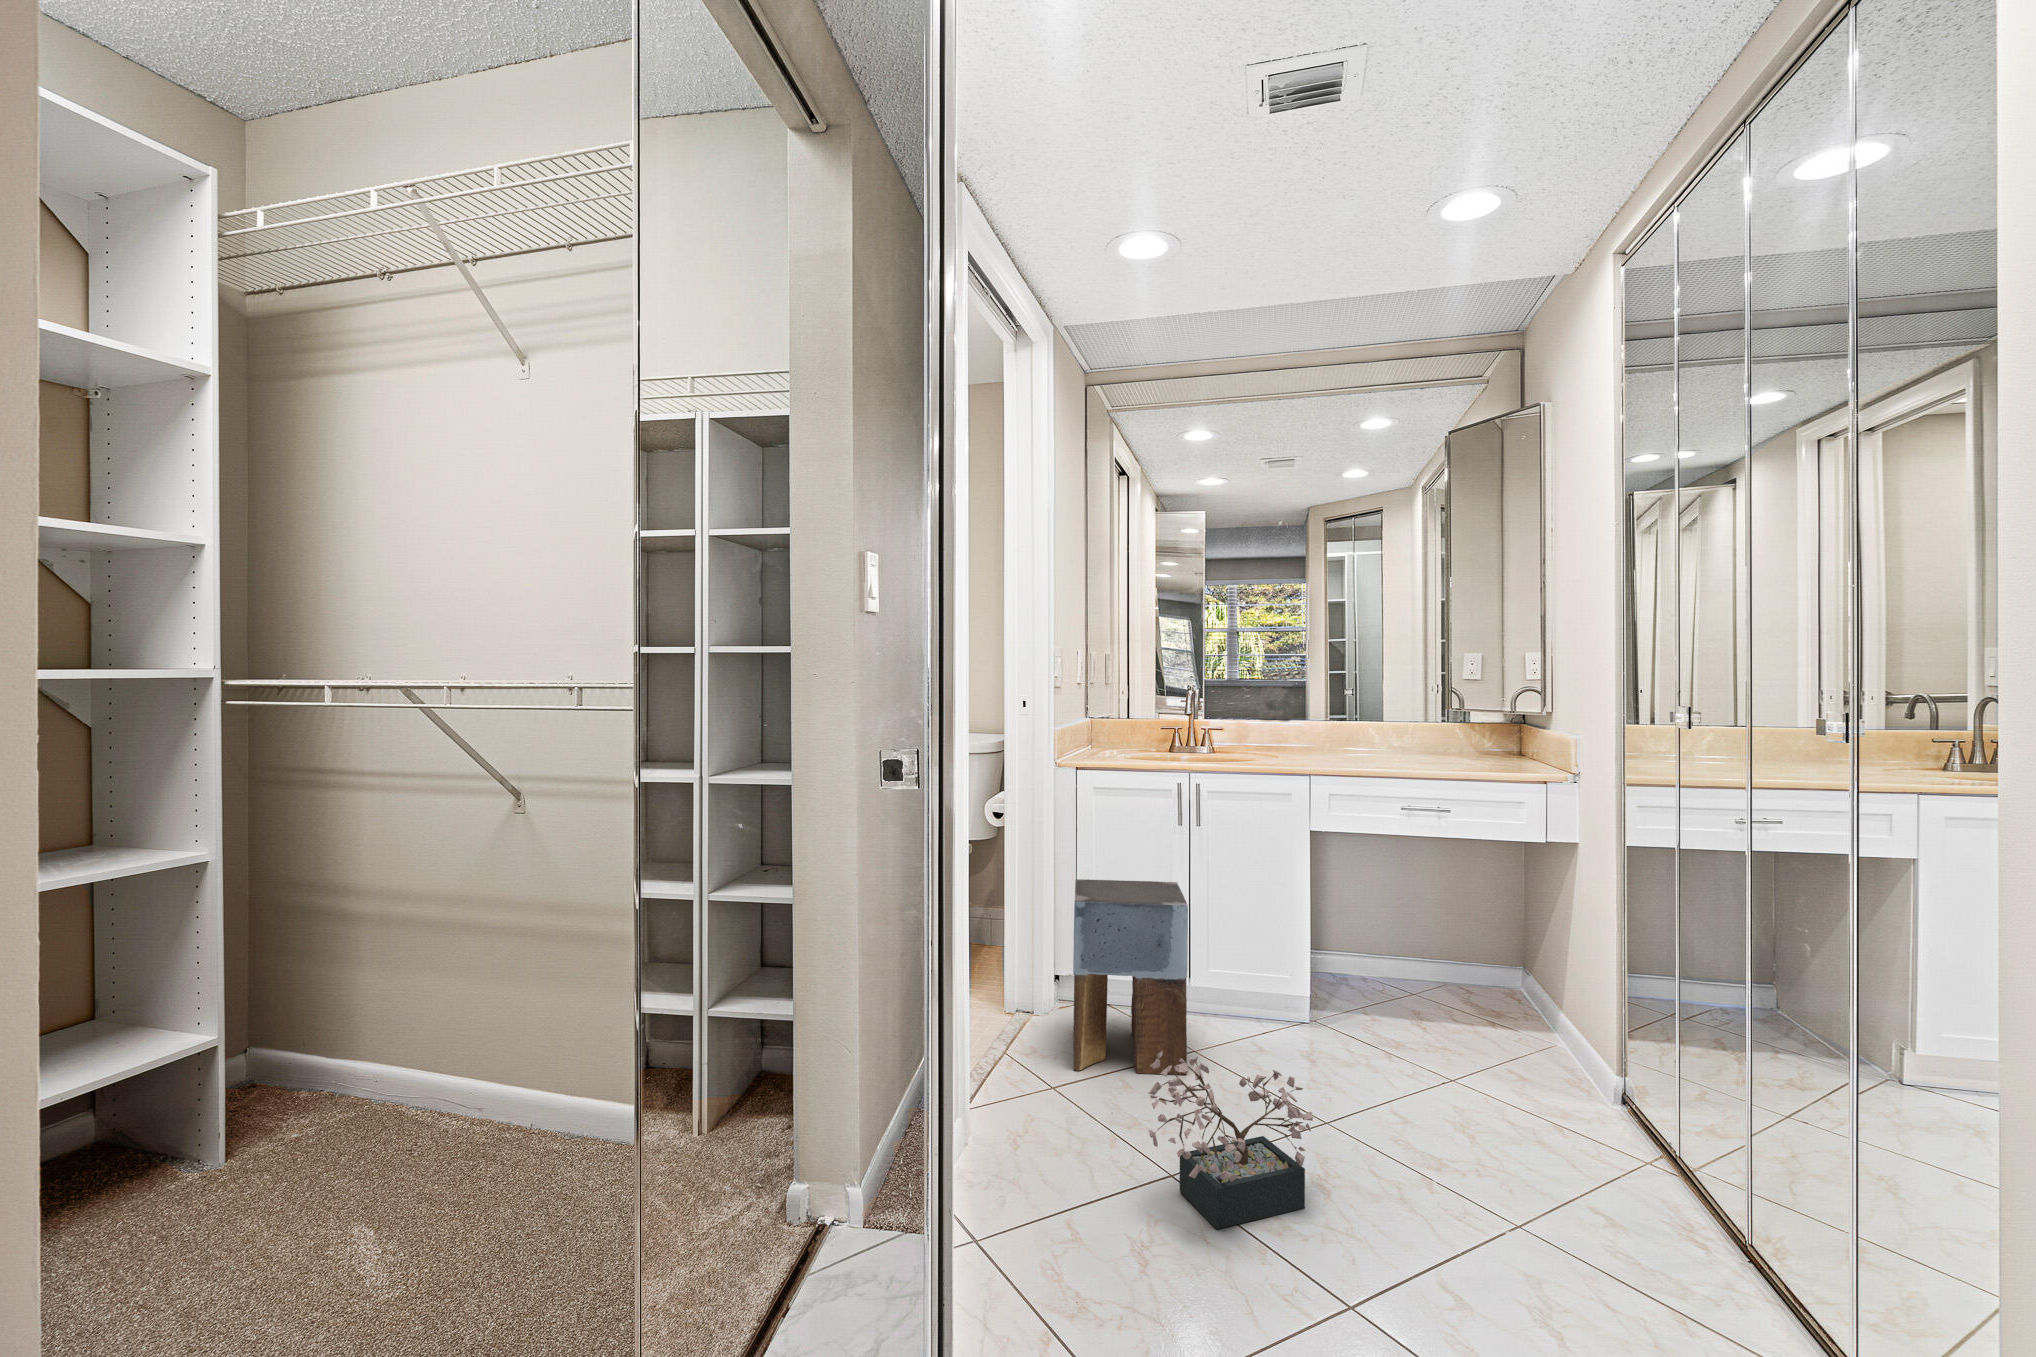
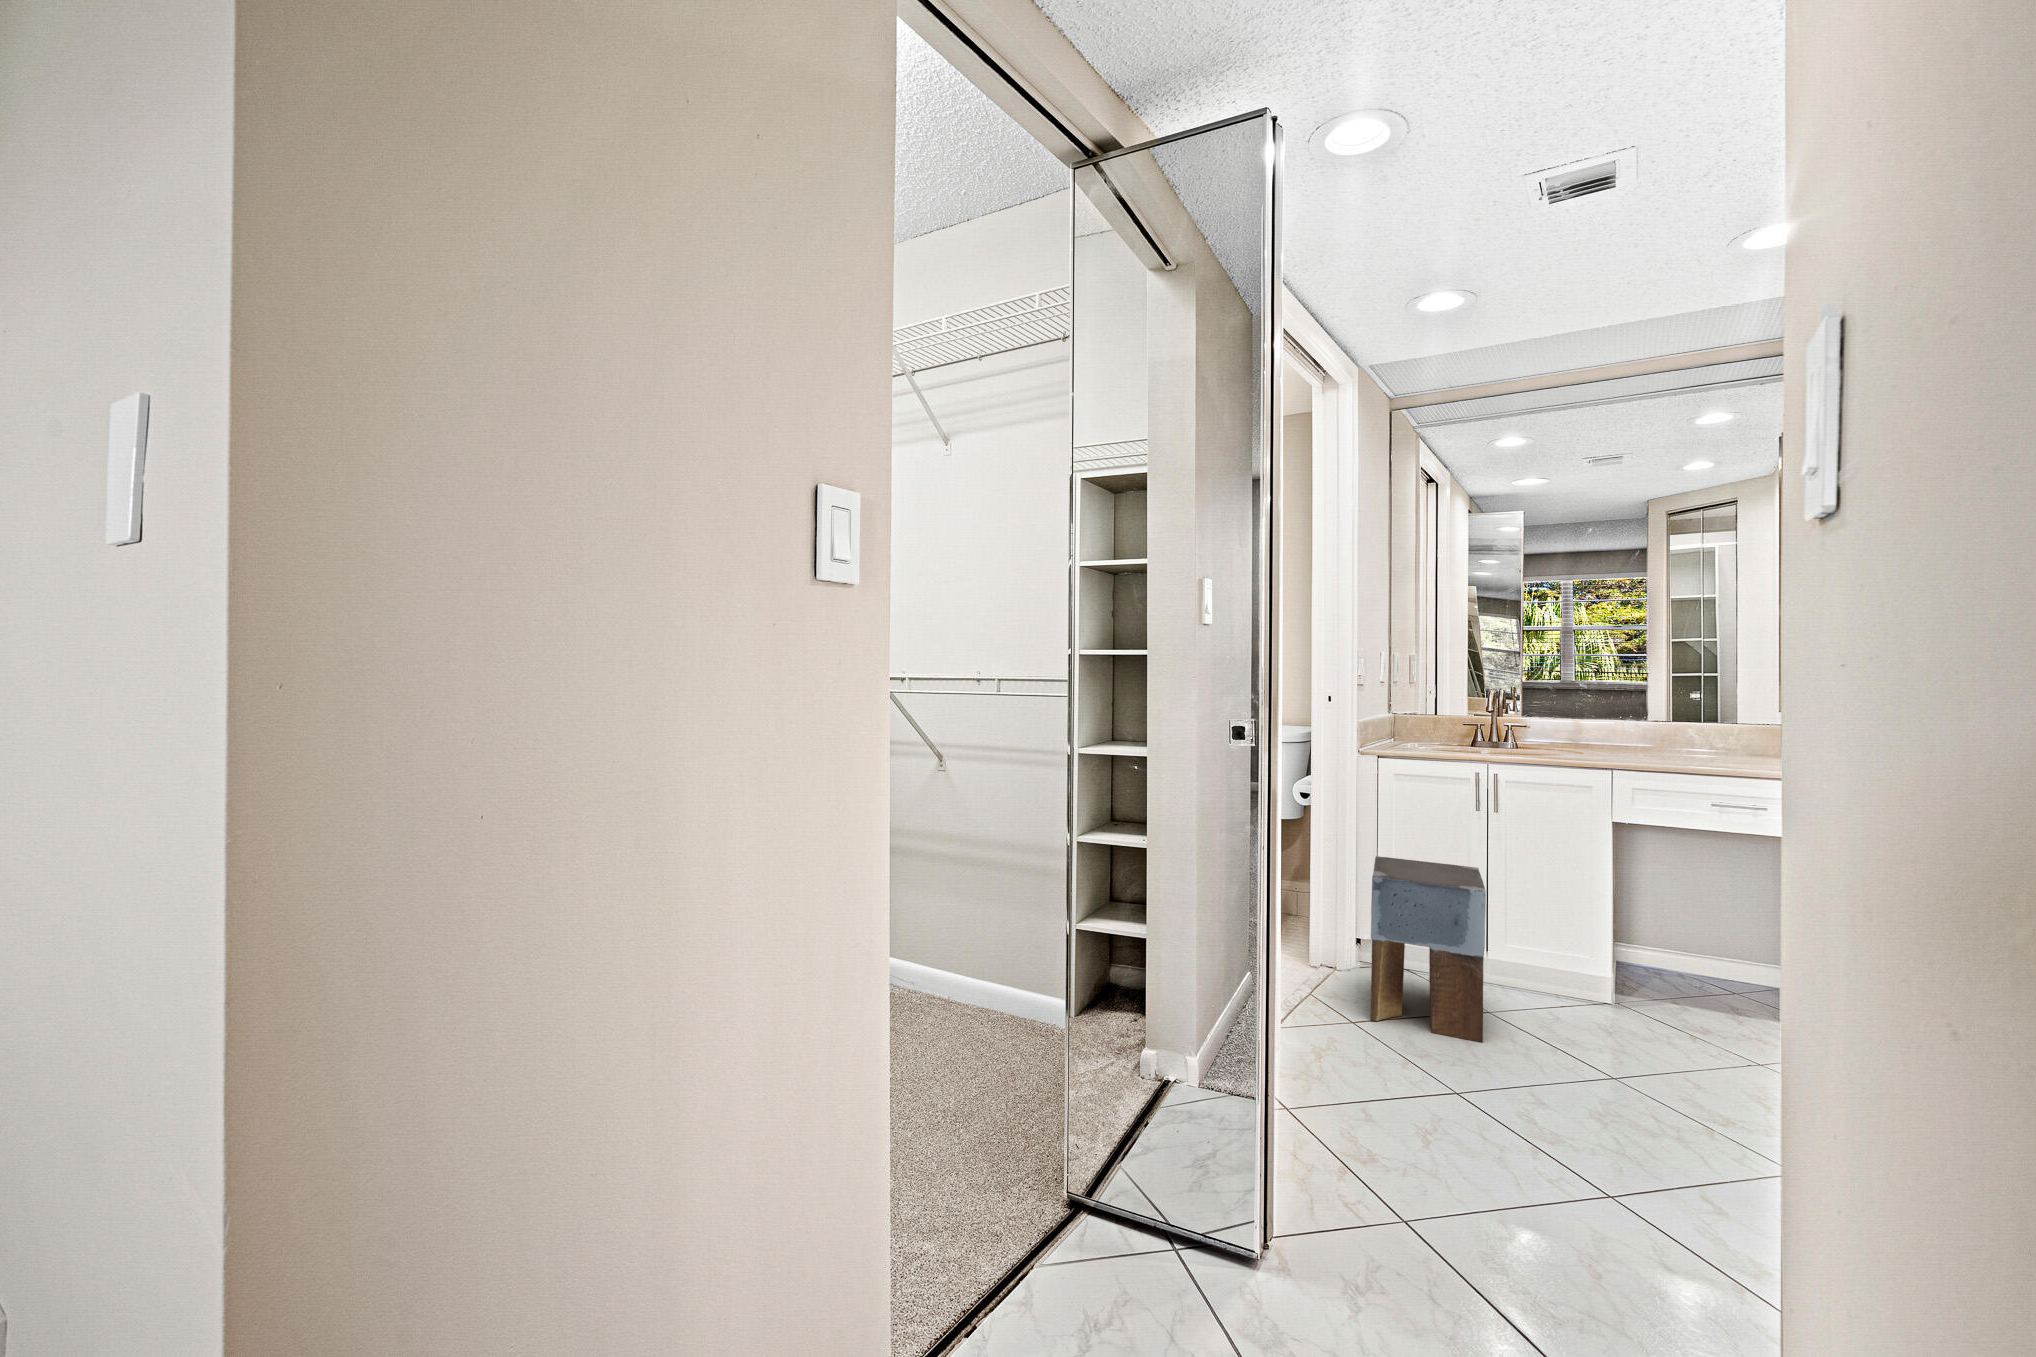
decorative plant: present [1148,1051,1313,1229] -> none [1433,1016,1606,1179]

